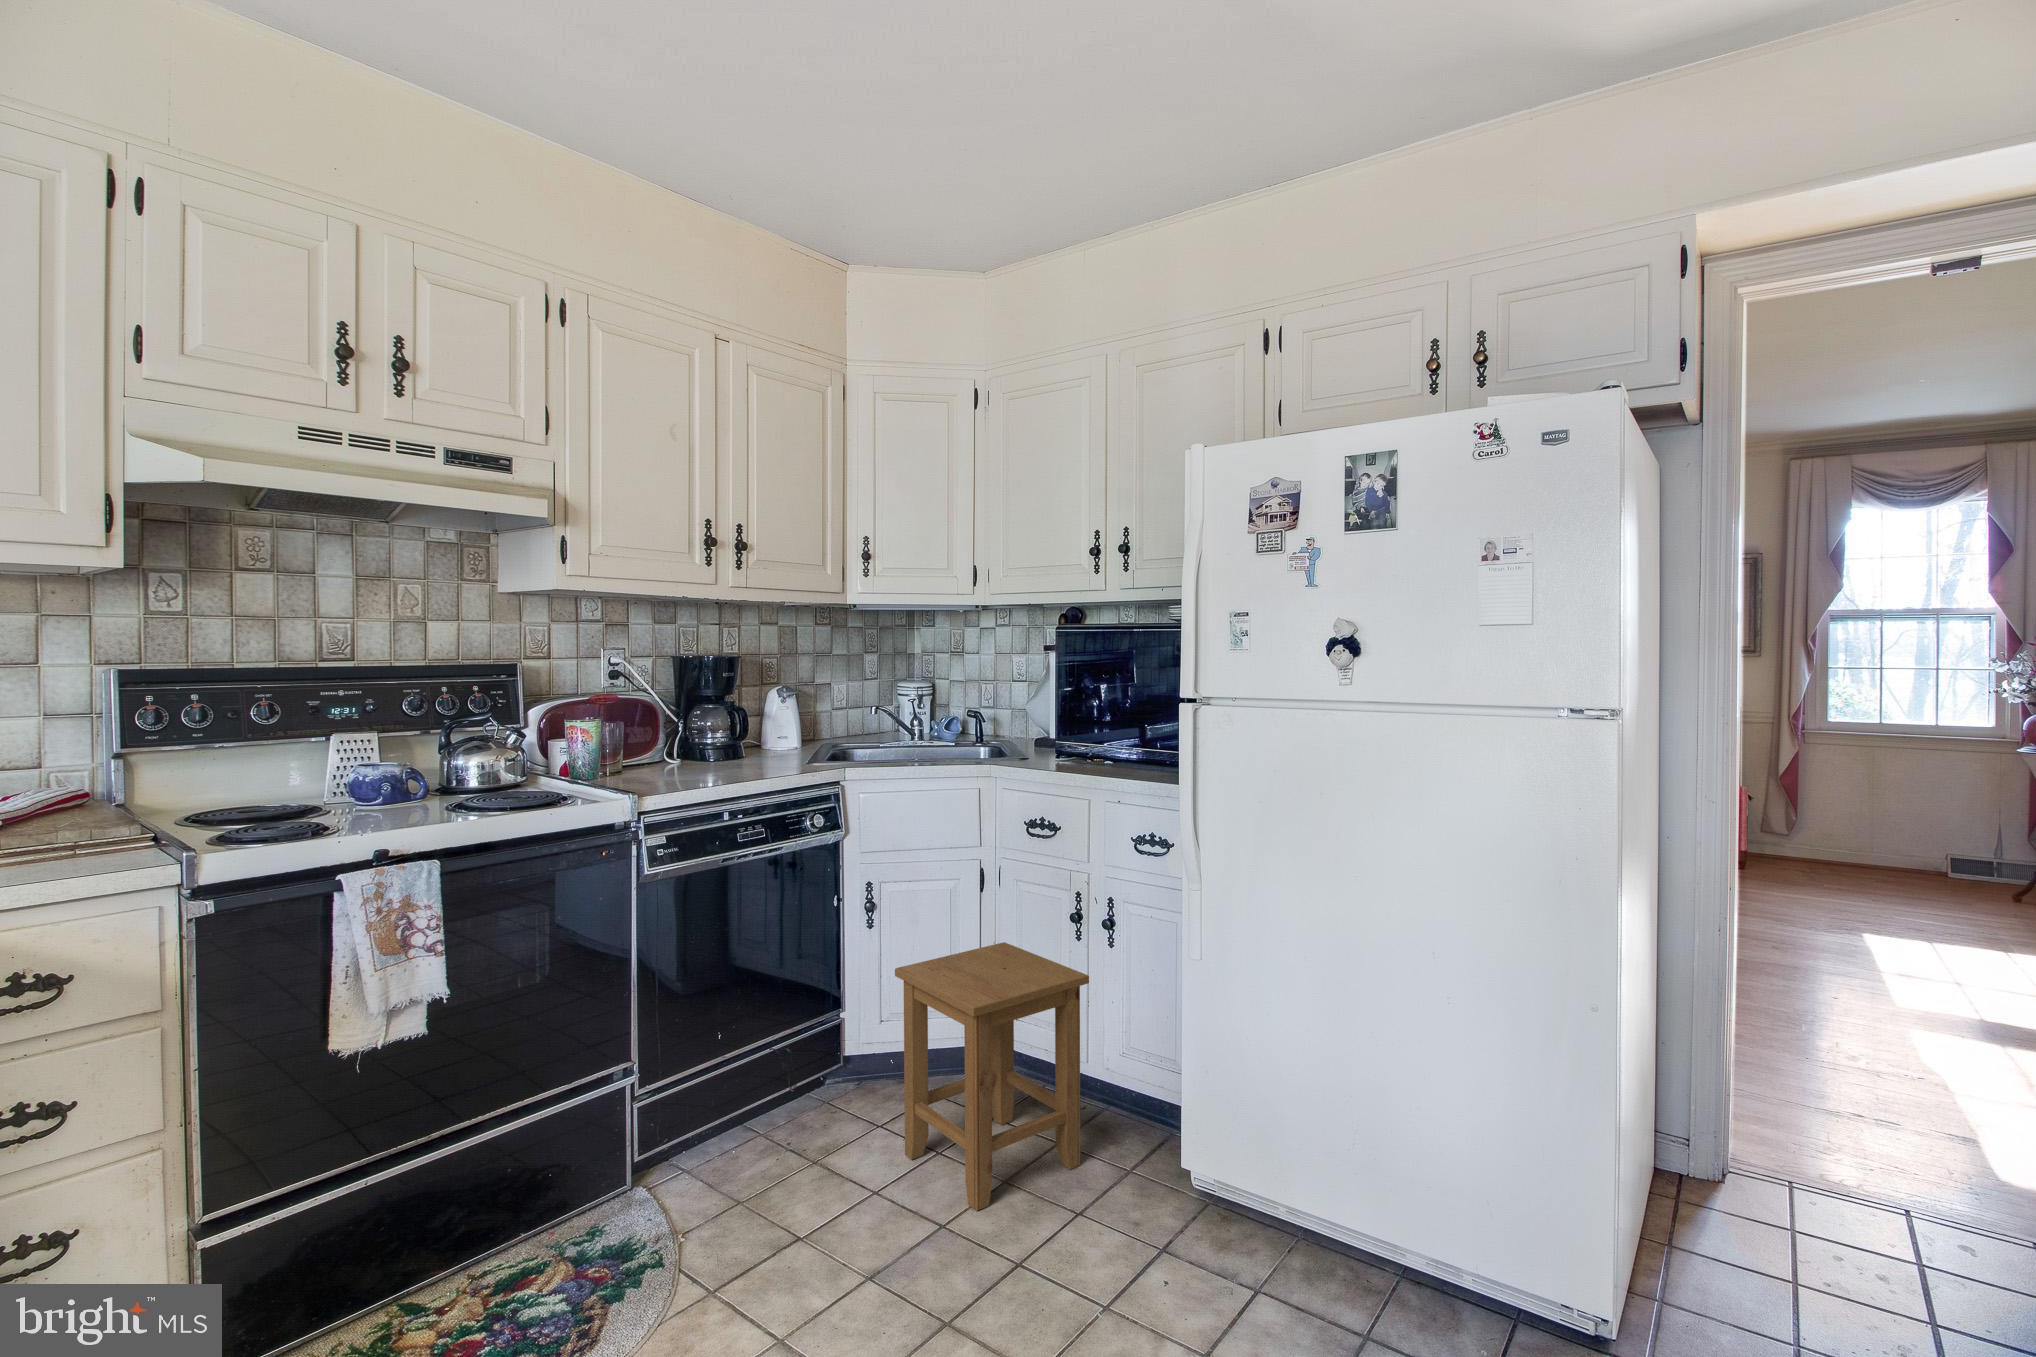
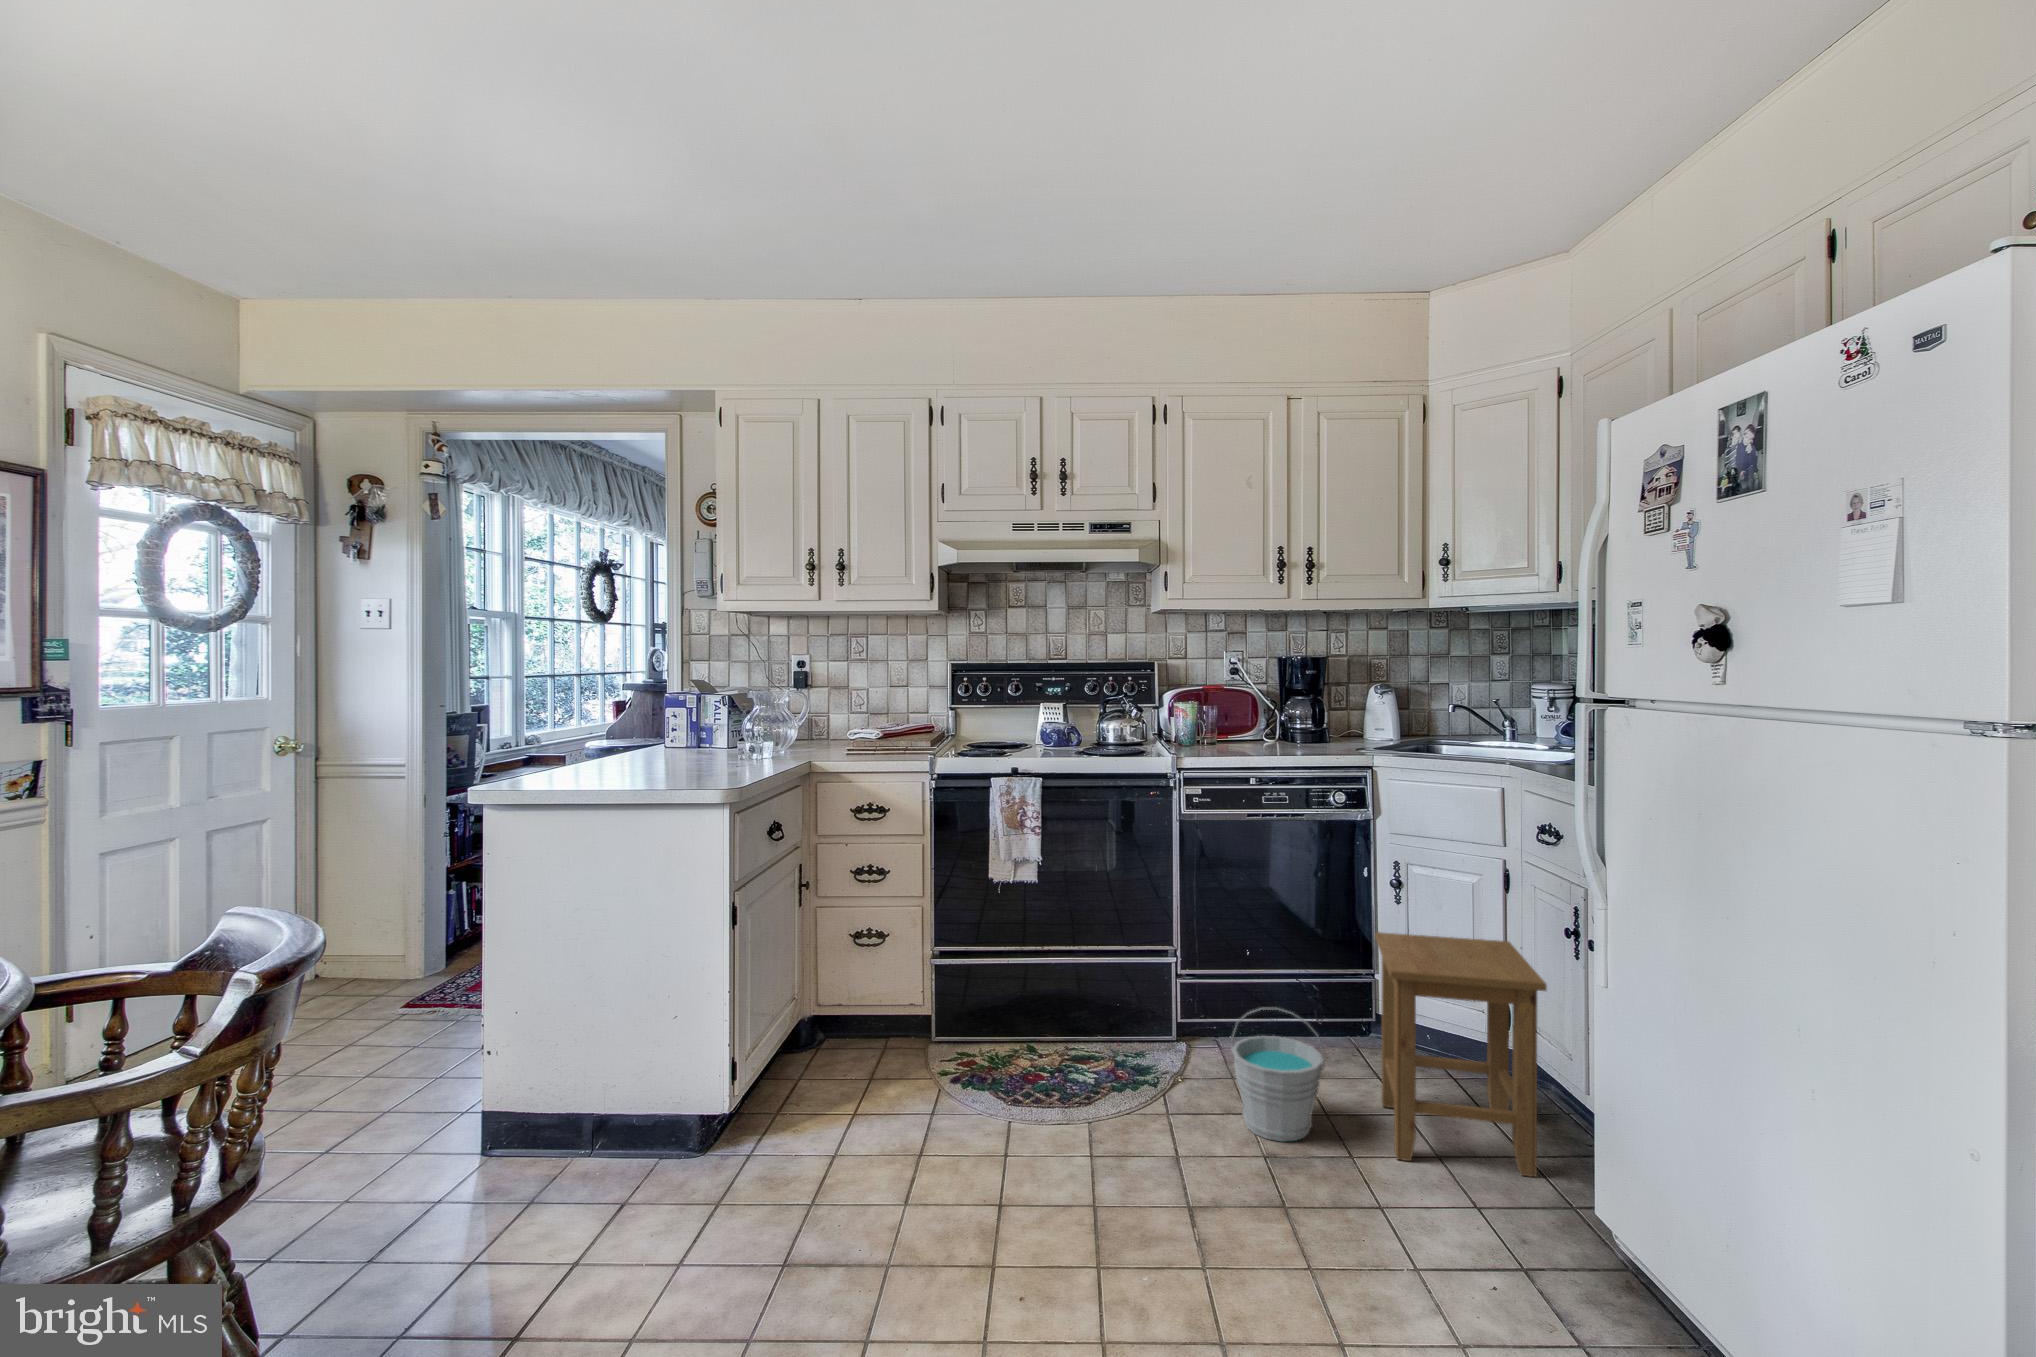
bucket: none [784,1093,896,1263] -> present [1231,1008,1325,1142]

